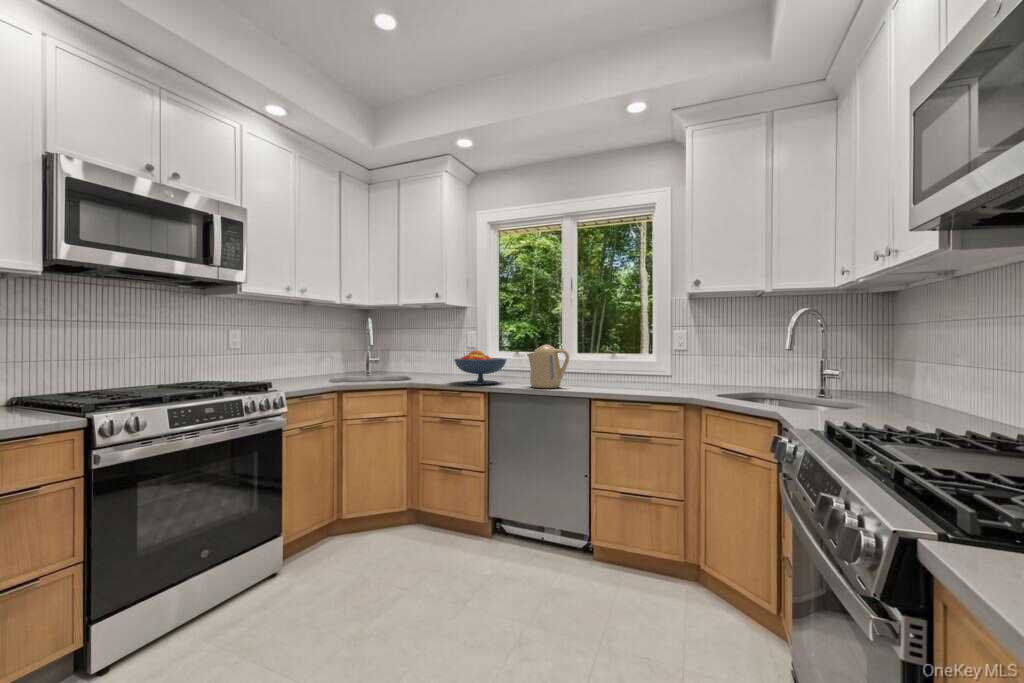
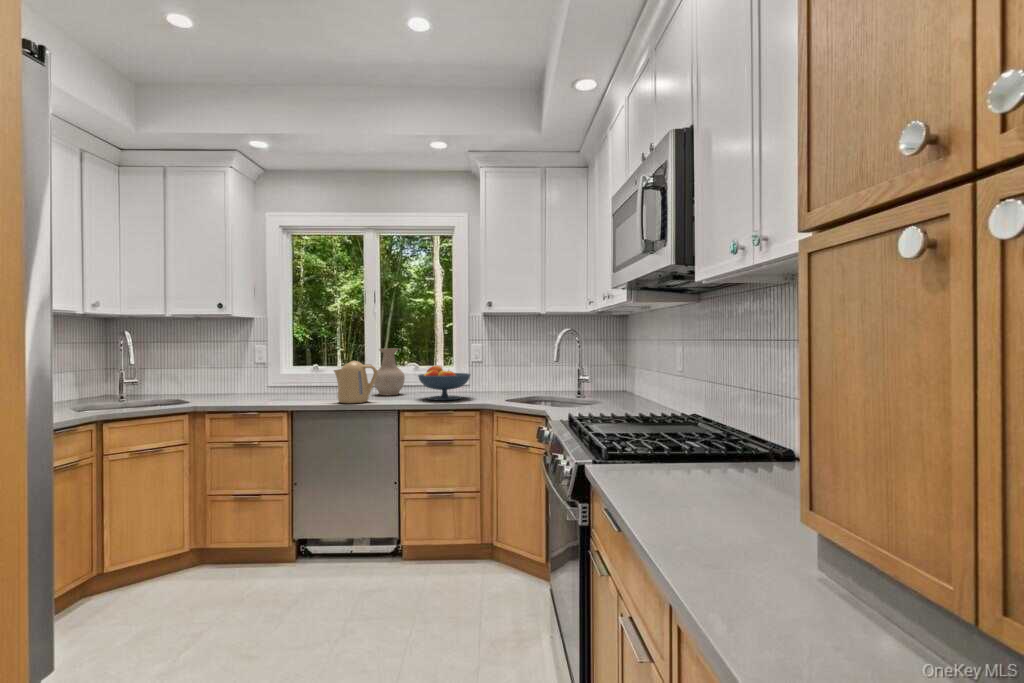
vase: none [569,334,601,383] -> present [374,348,405,395]
fruit bowl: present [454,350,506,385] -> present [418,366,471,400]

